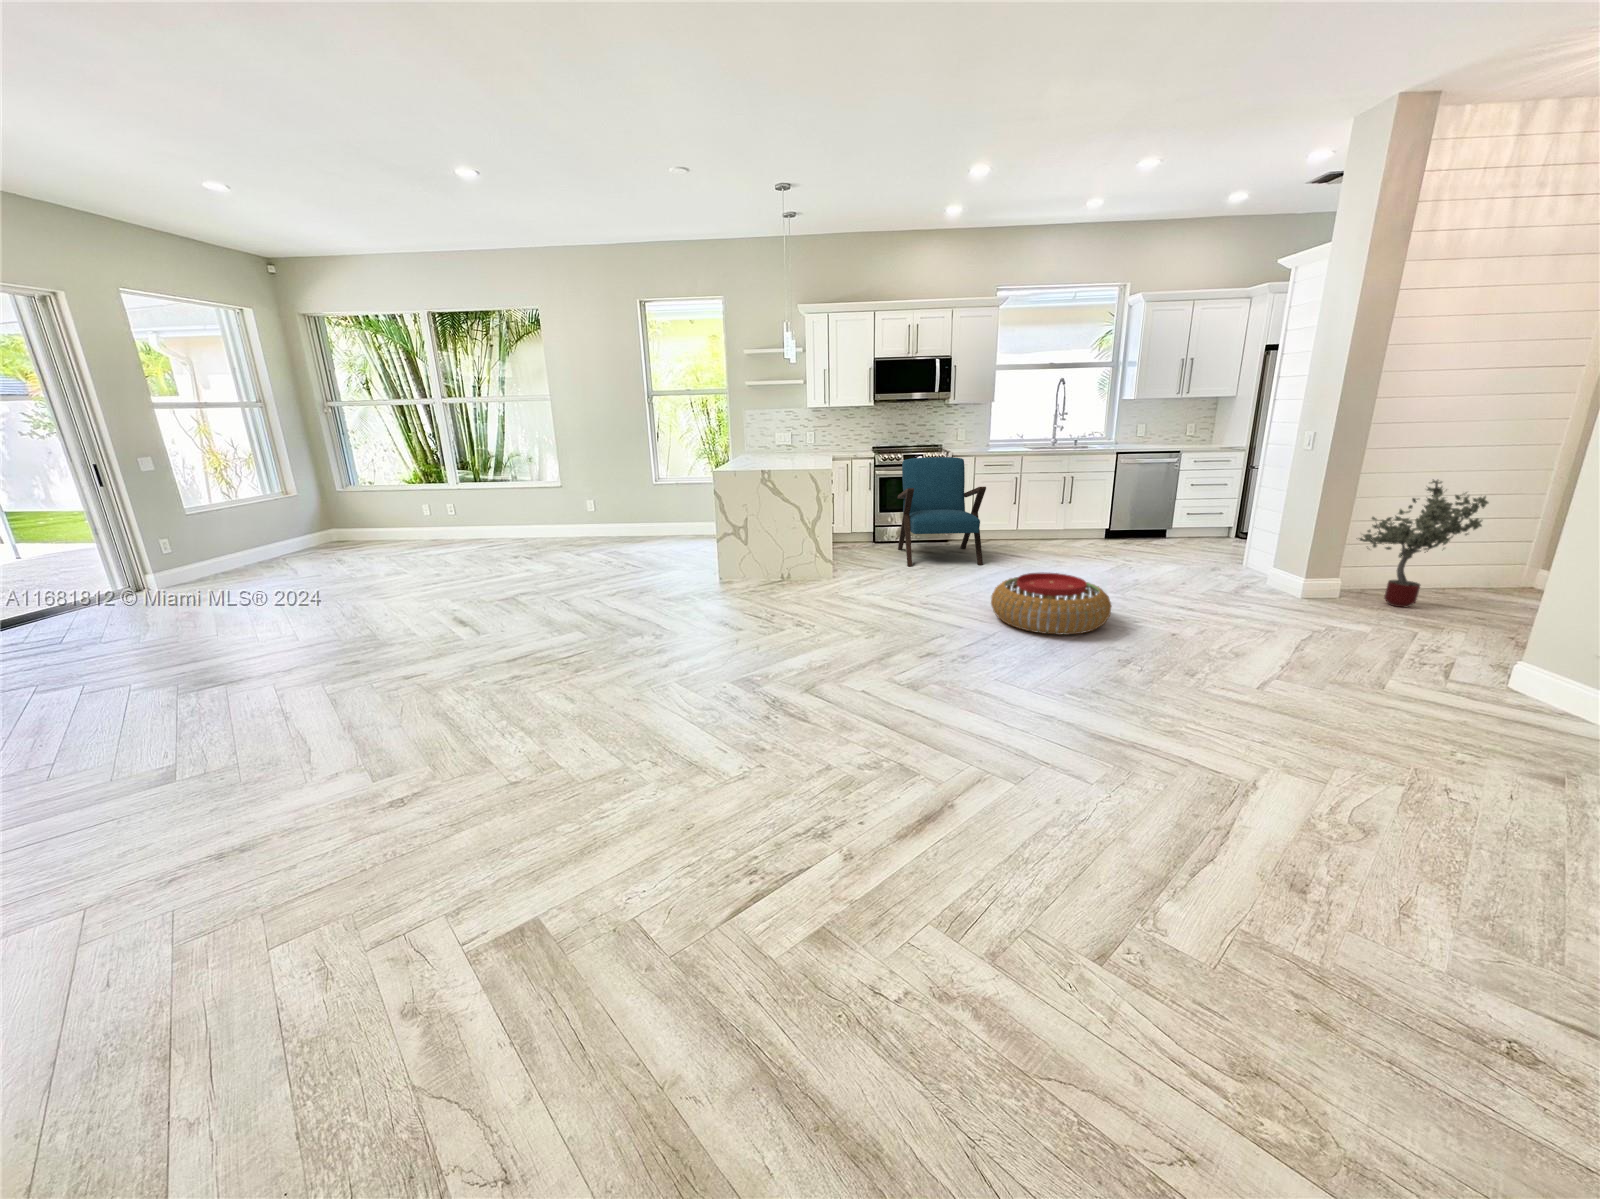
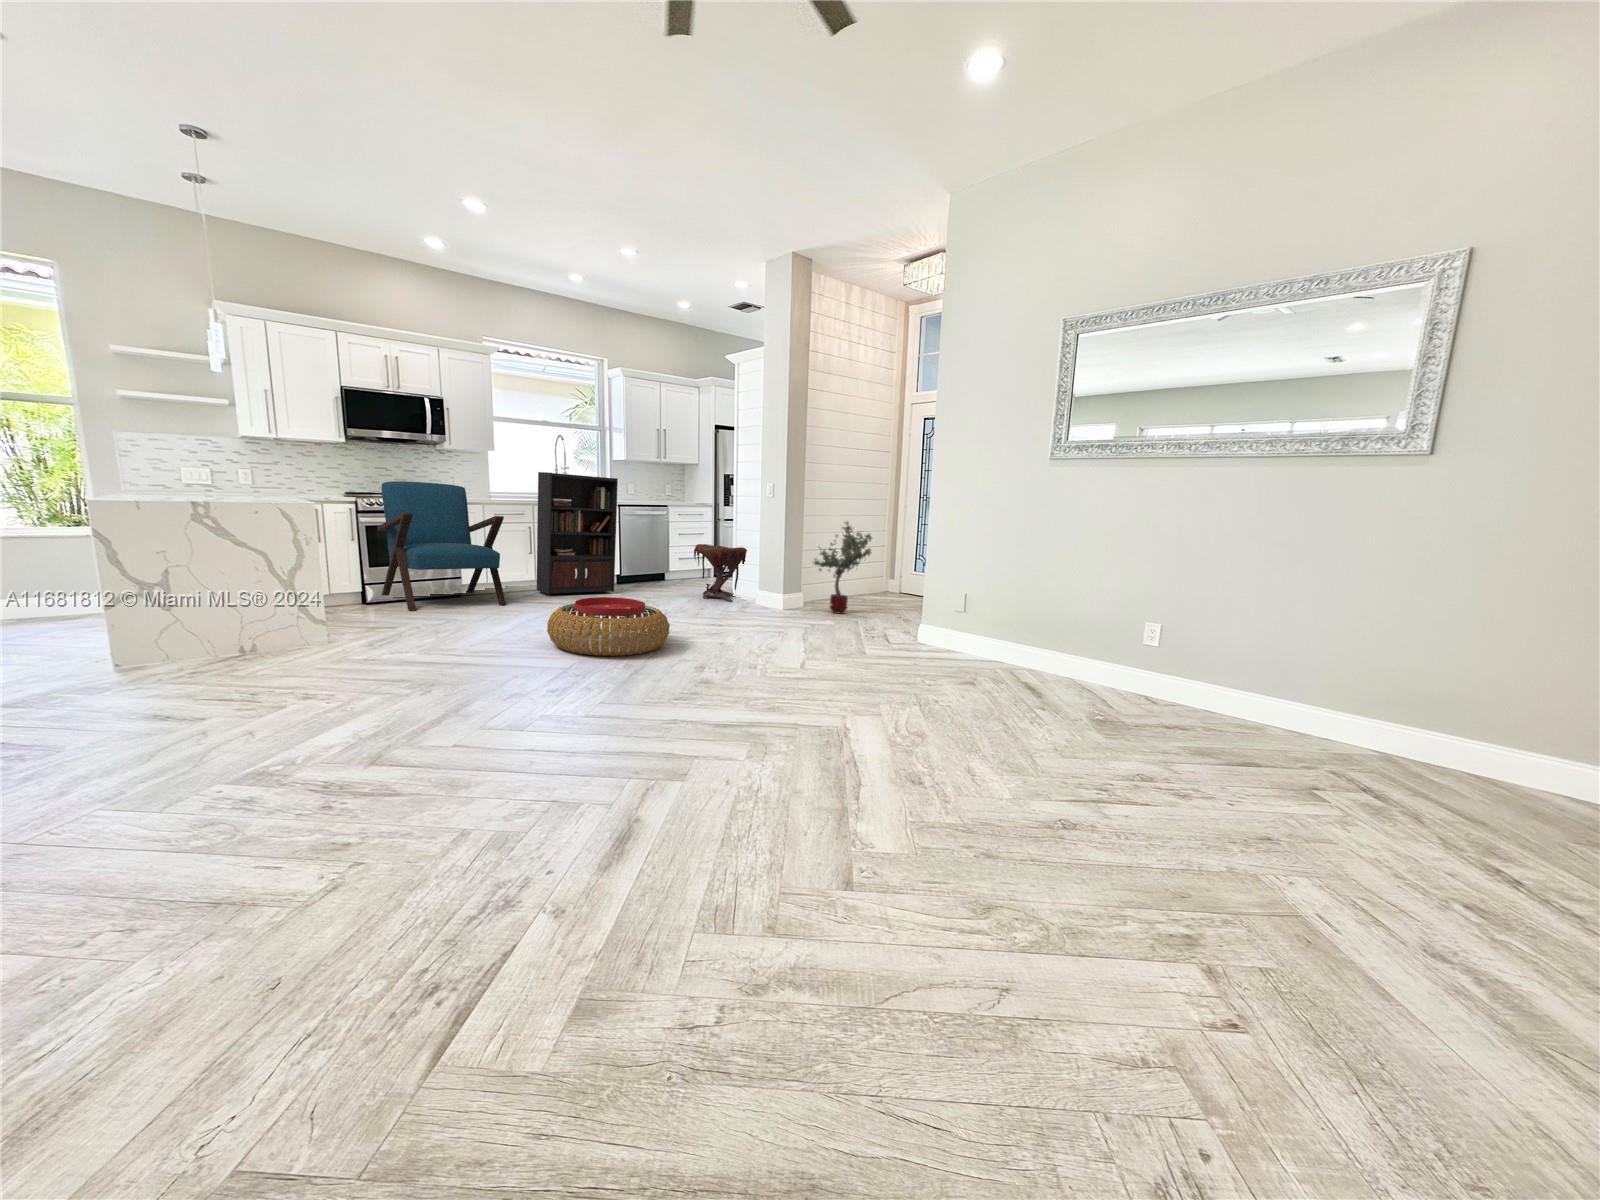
bookcase: none [1018,438,1106,556] -> present [537,472,618,595]
side table: none [1191,506,1264,576] -> present [694,544,747,602]

